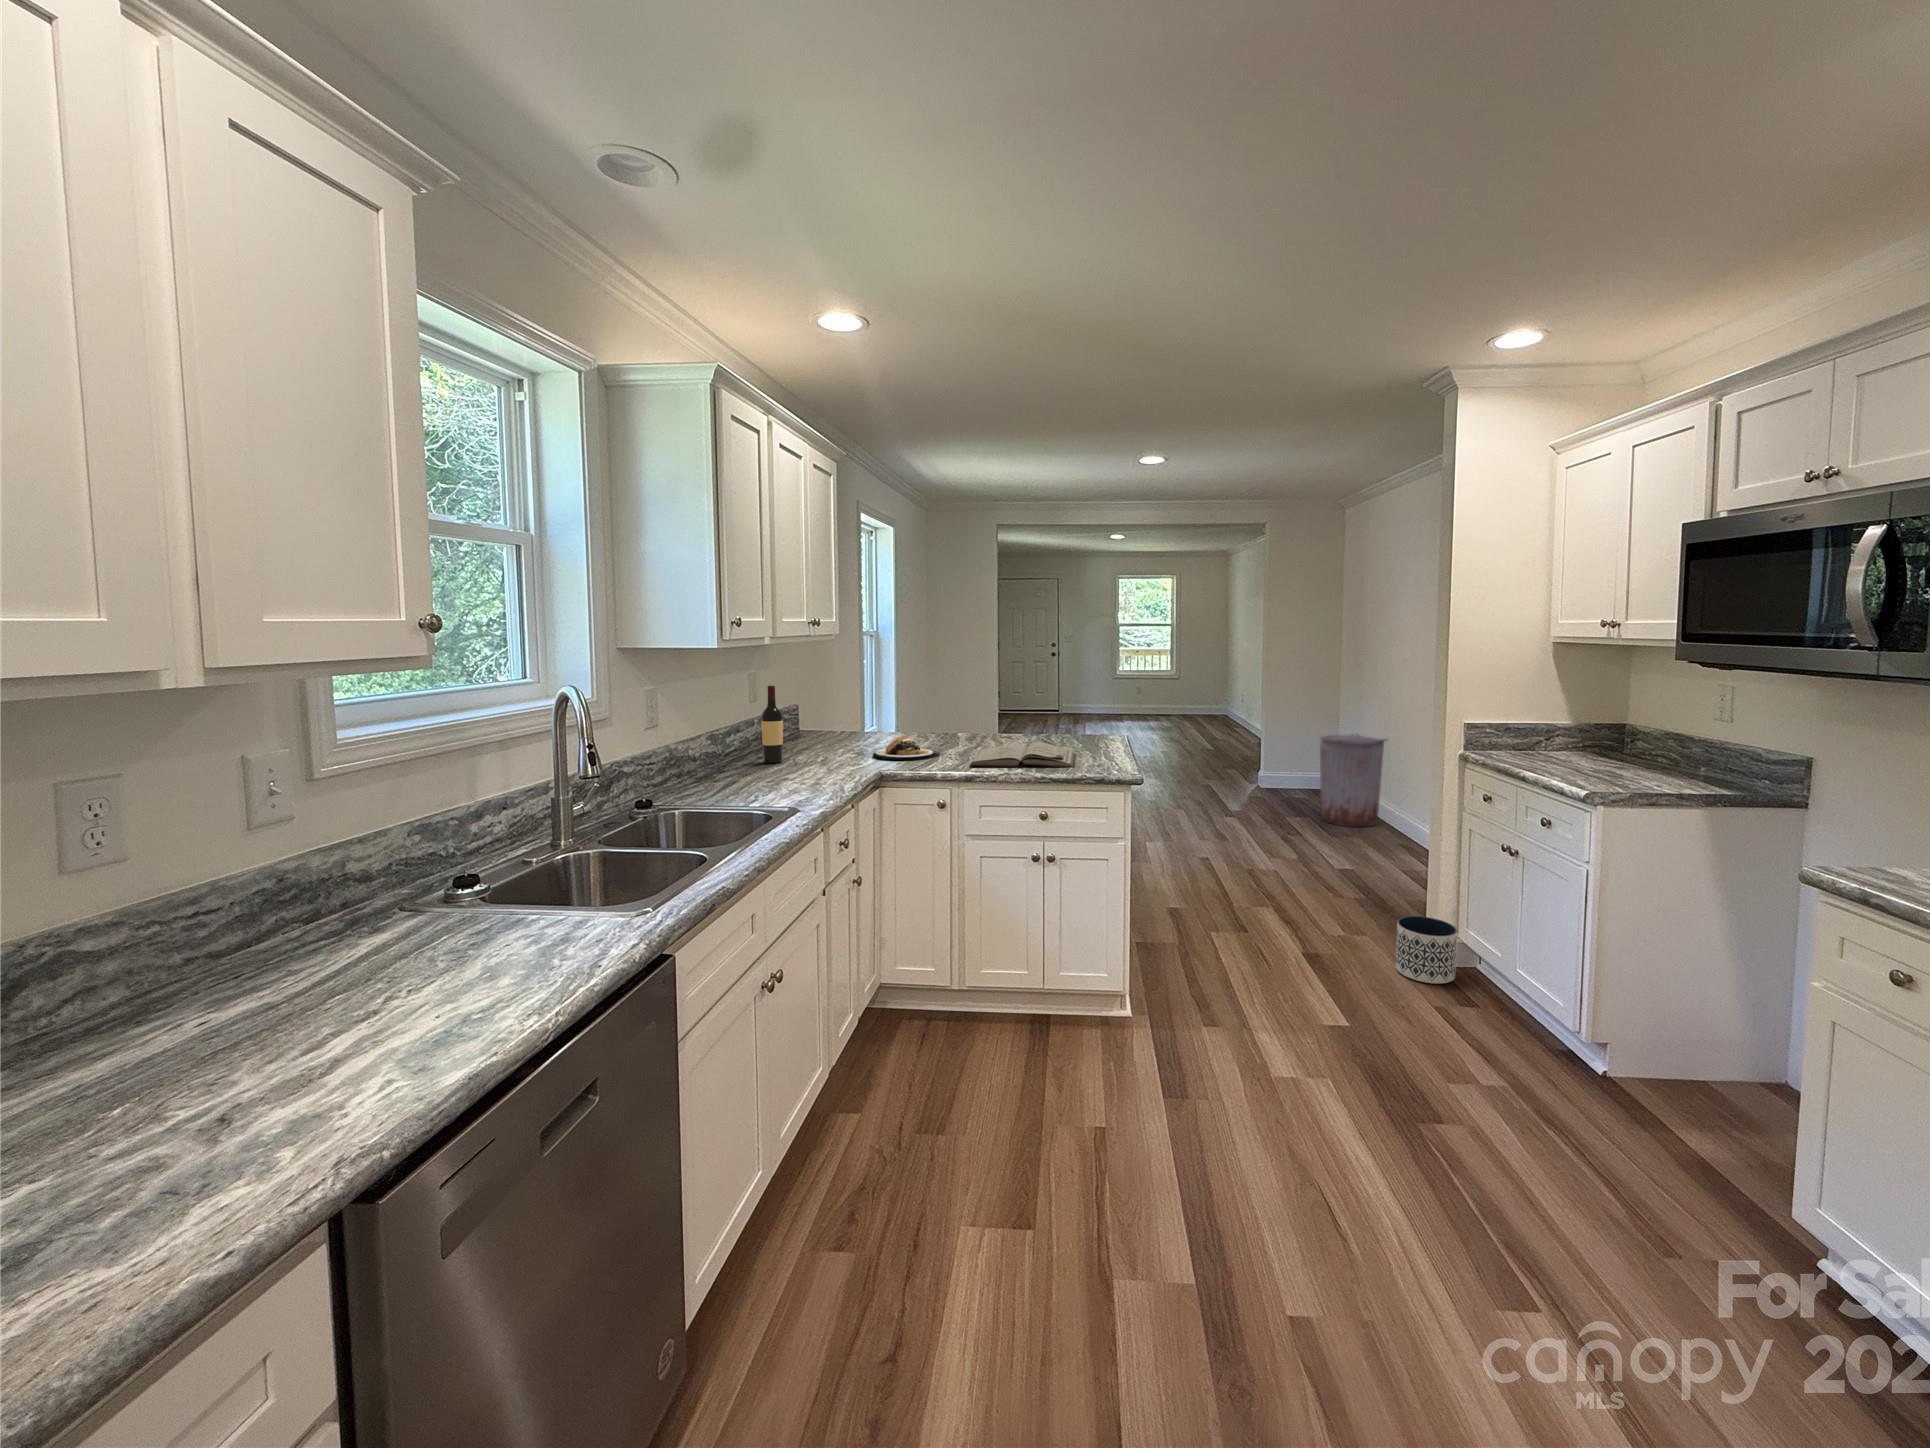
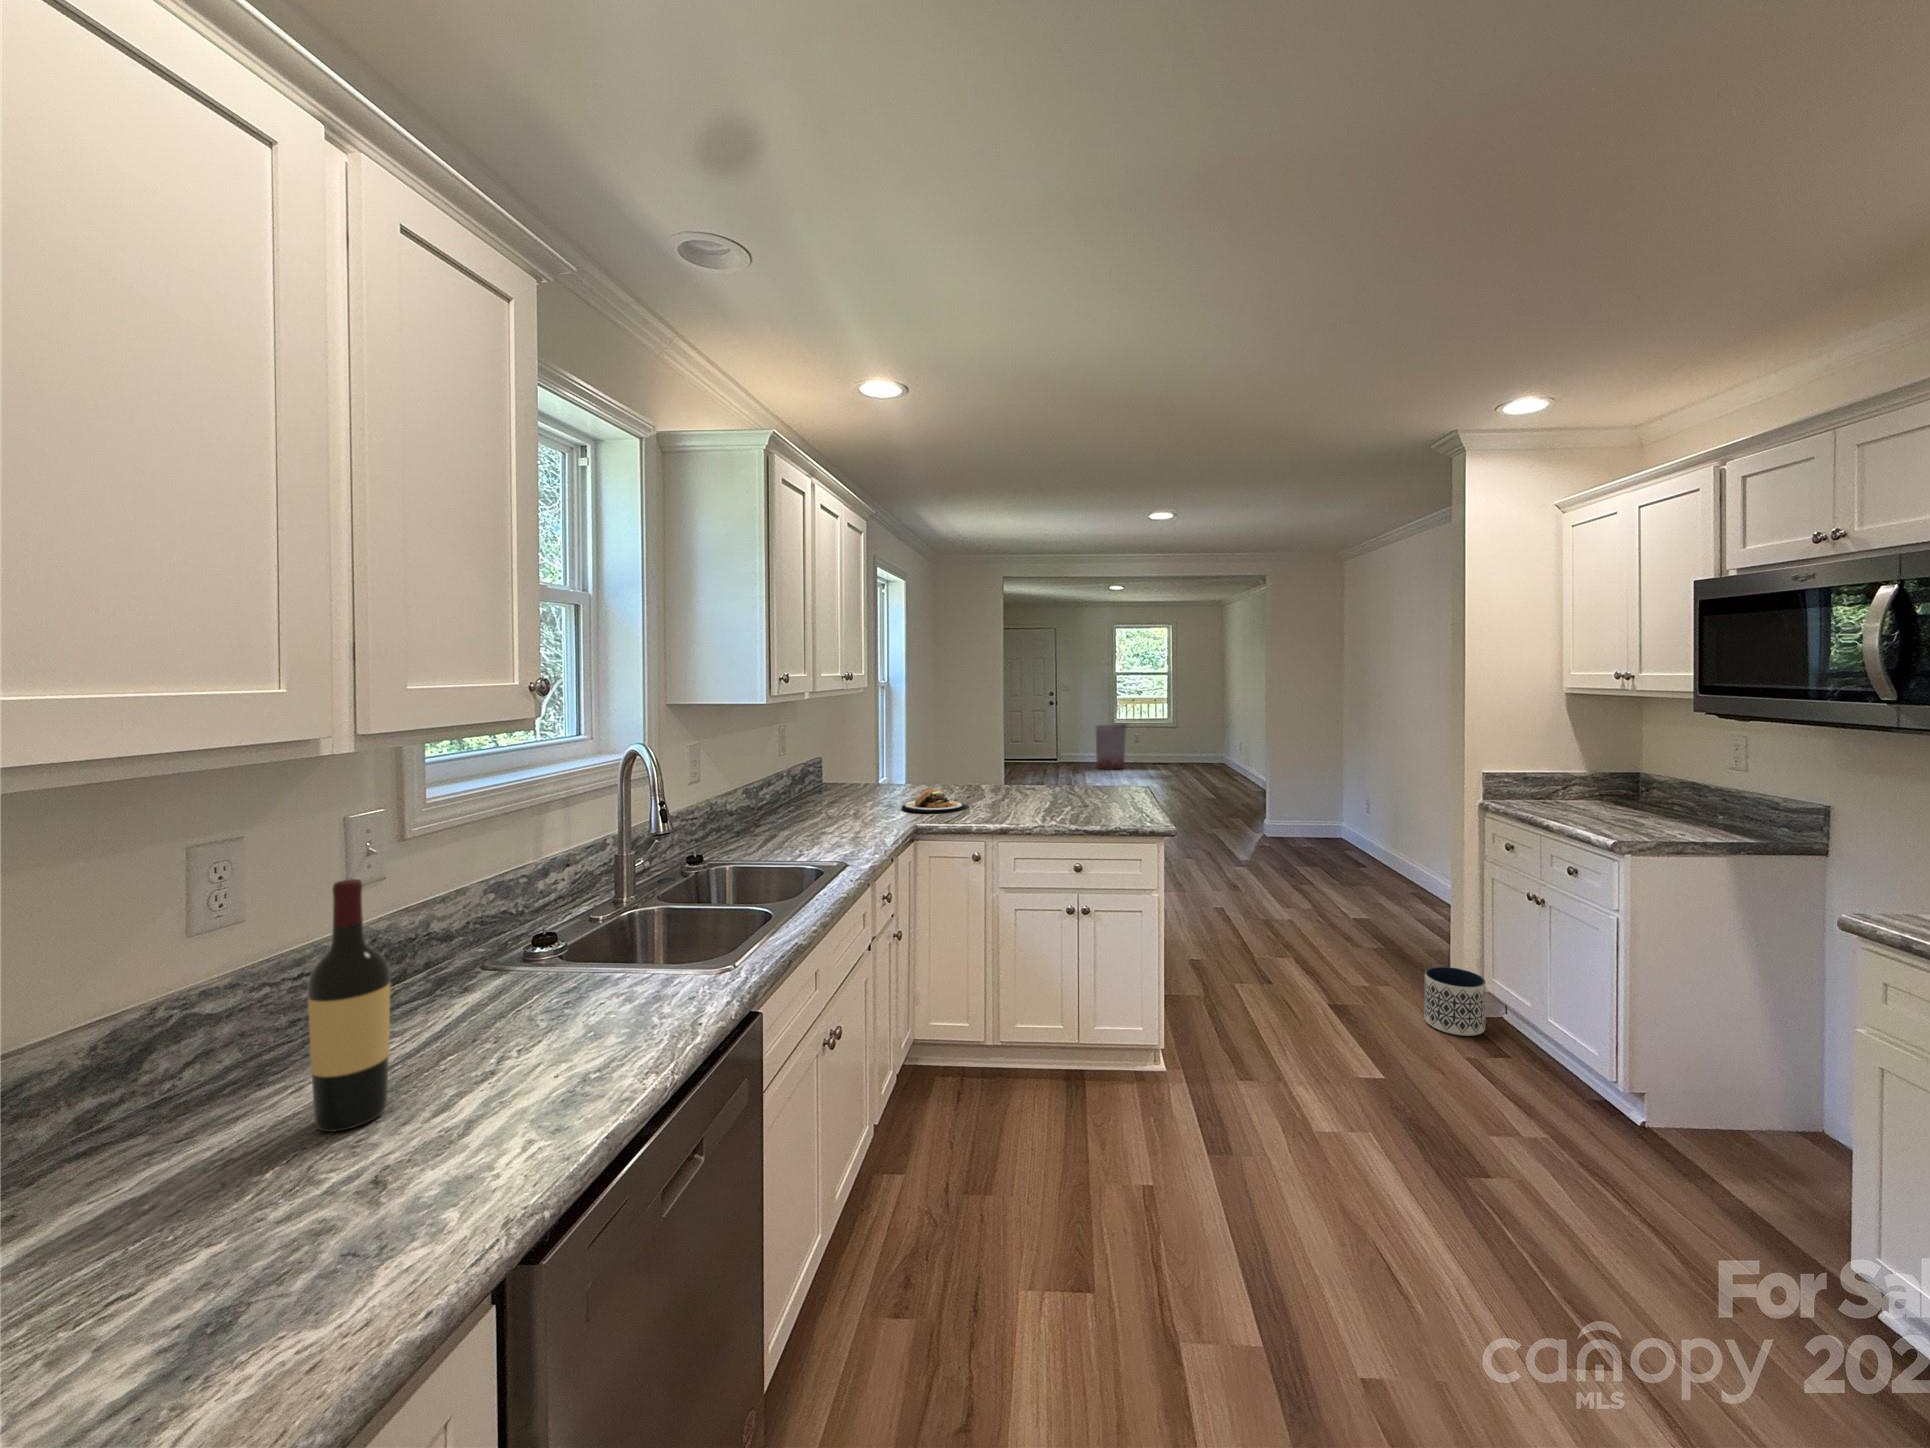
wine bottle: present [761,686,783,763] -> present [308,879,390,1132]
trash can: present [1320,735,1387,827] -> present [1095,723,1129,769]
book: present [970,742,1076,768] -> none [1003,794,1107,820]

